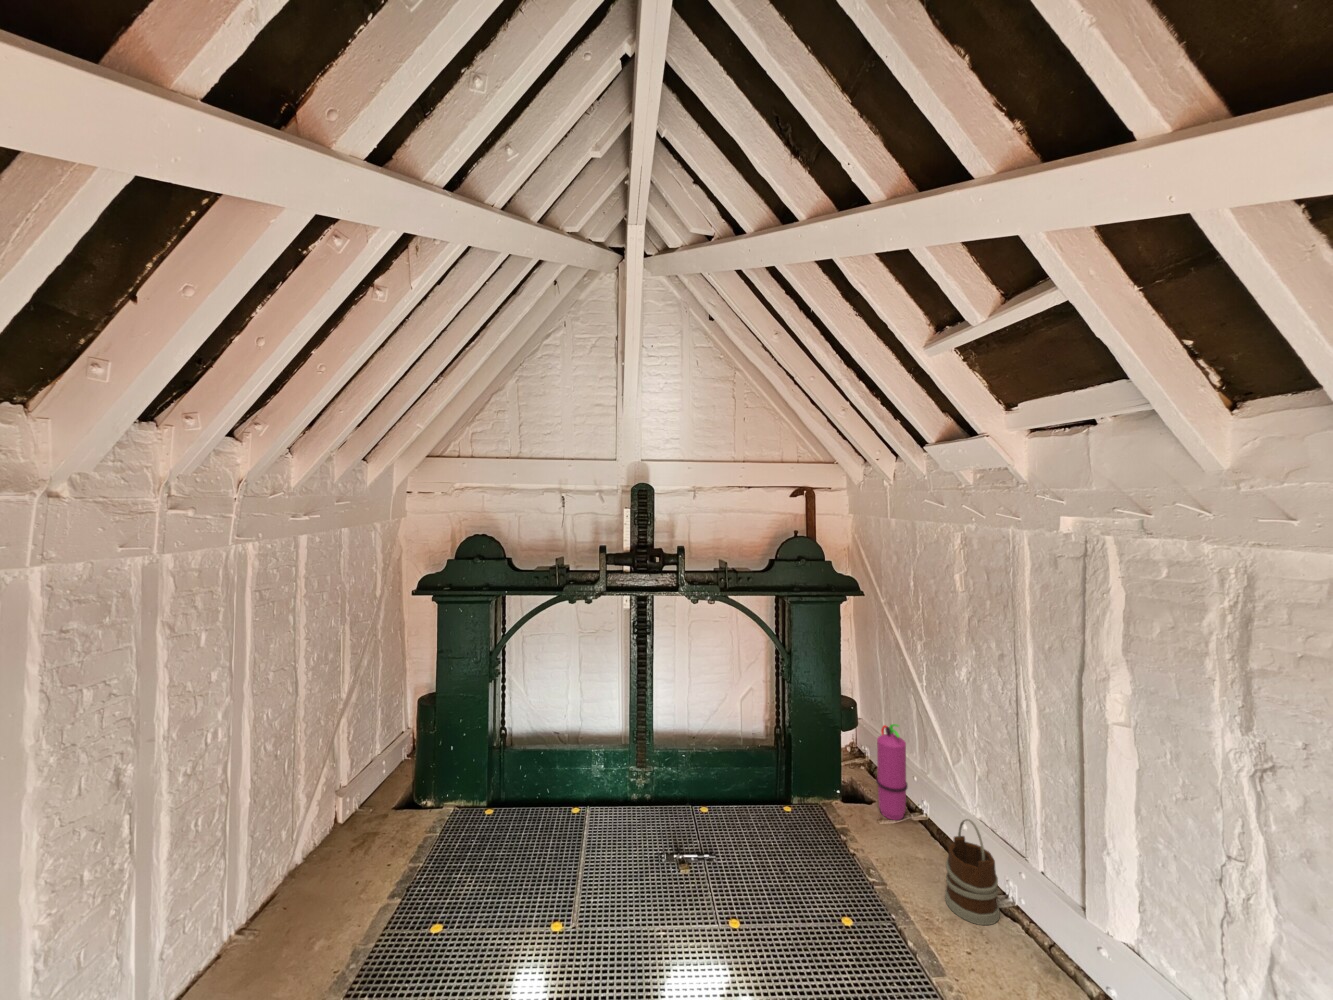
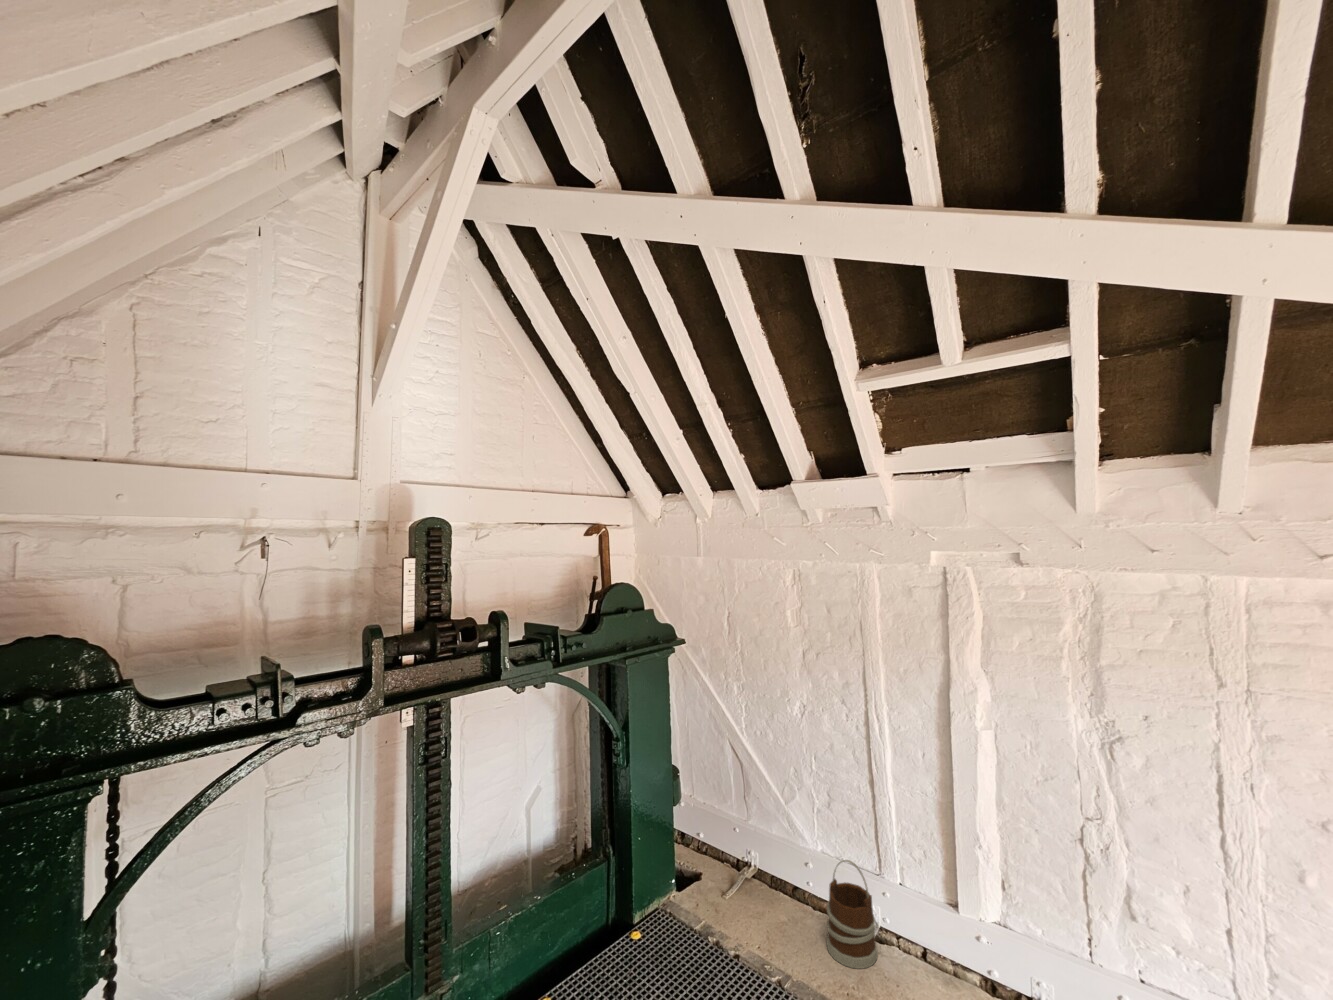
fire extinguisher: present [876,724,908,820] -> none [708,780,742,889]

